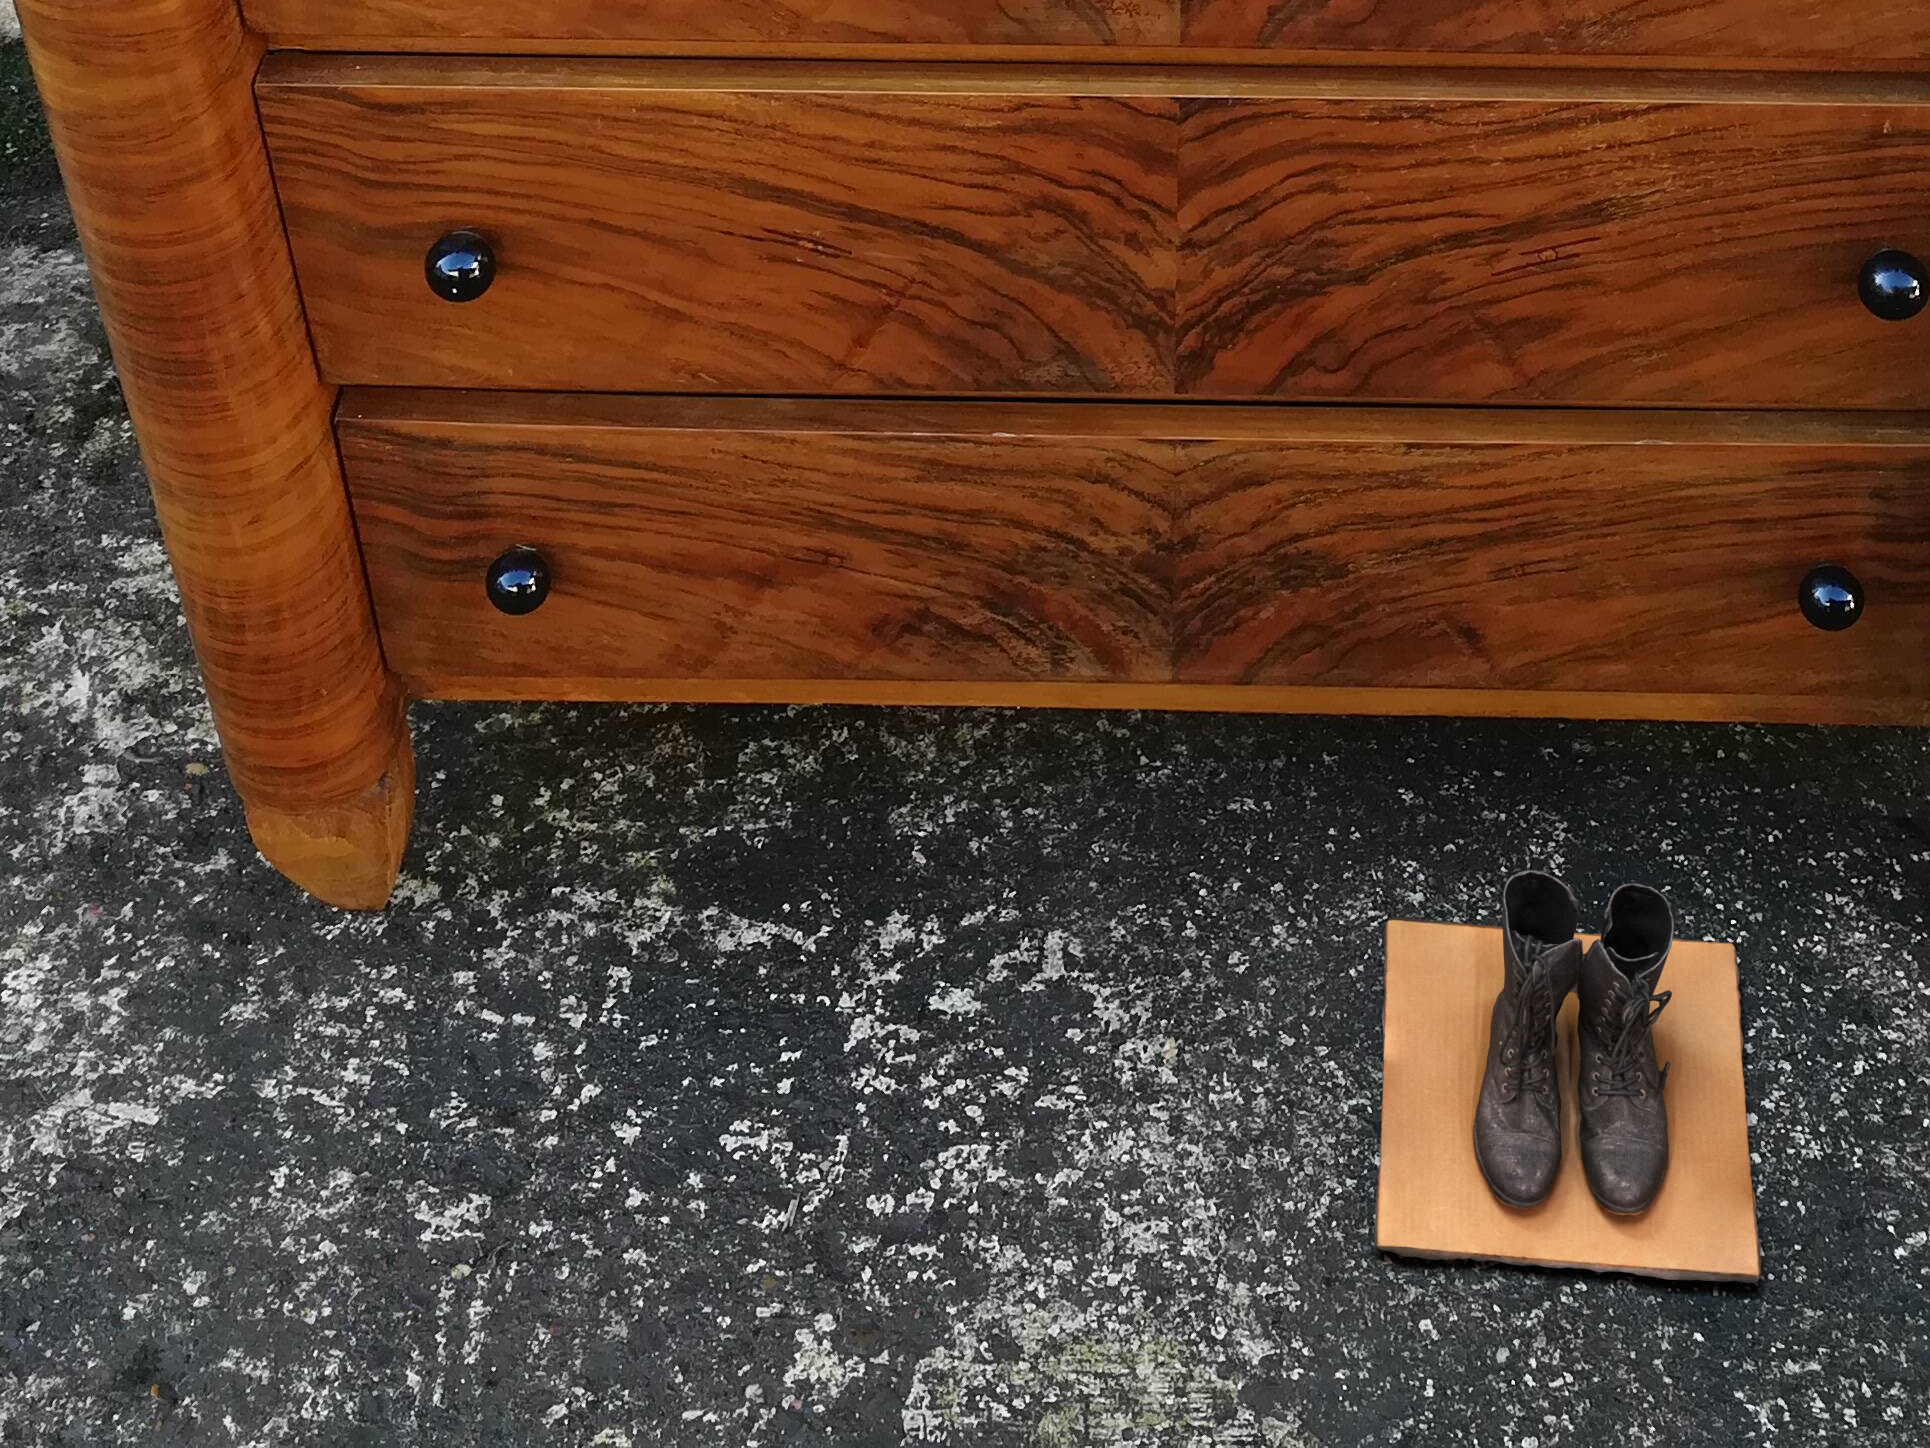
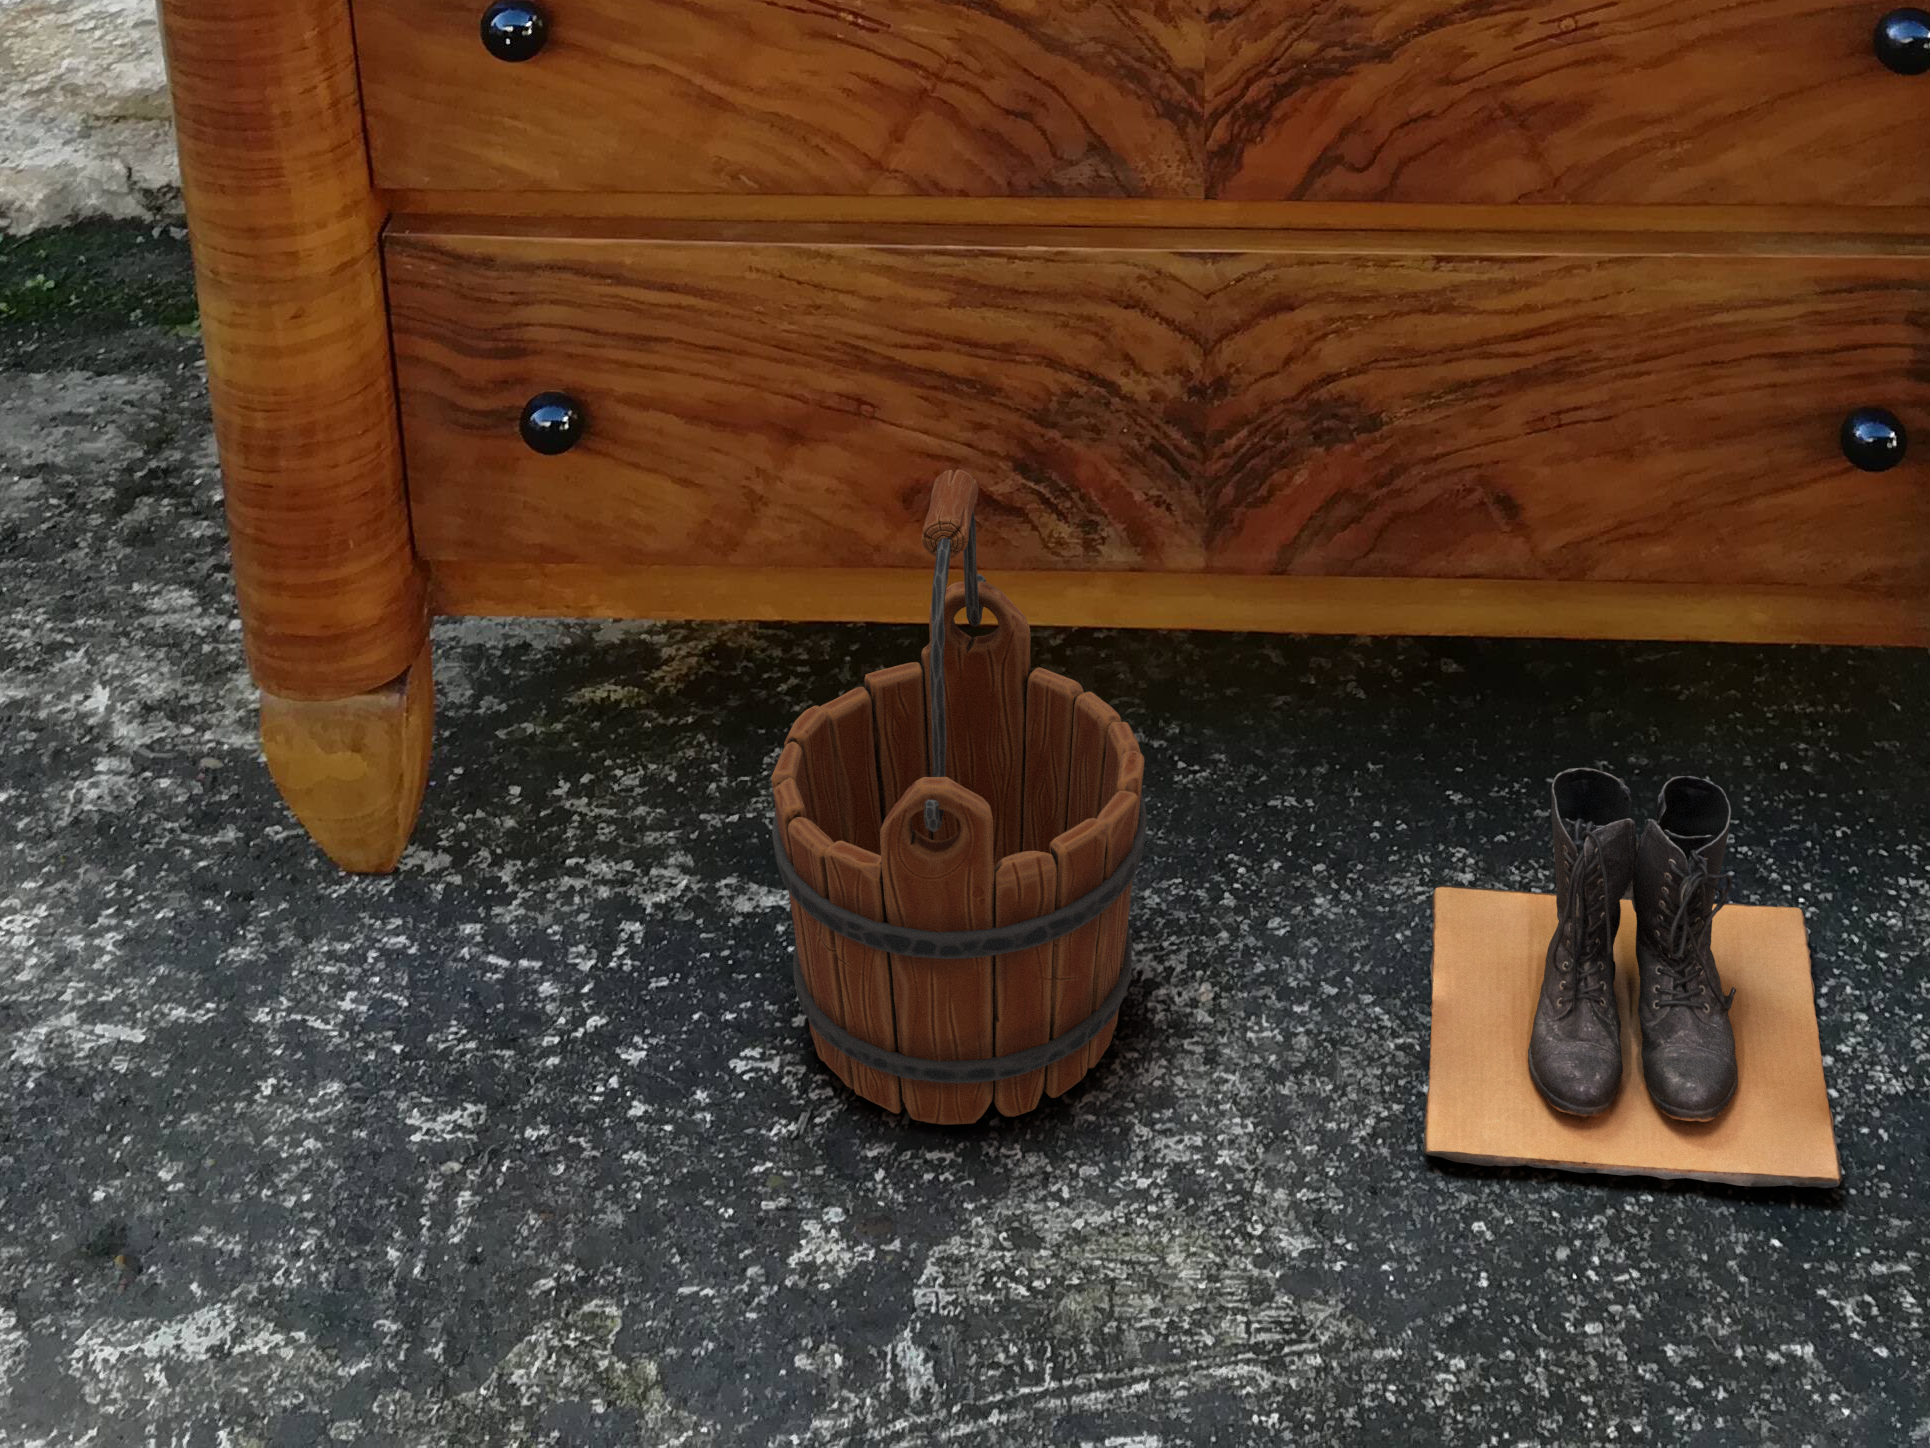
wooden bucket: none [750,654,1113,1218] -> present [771,469,1146,1125]

